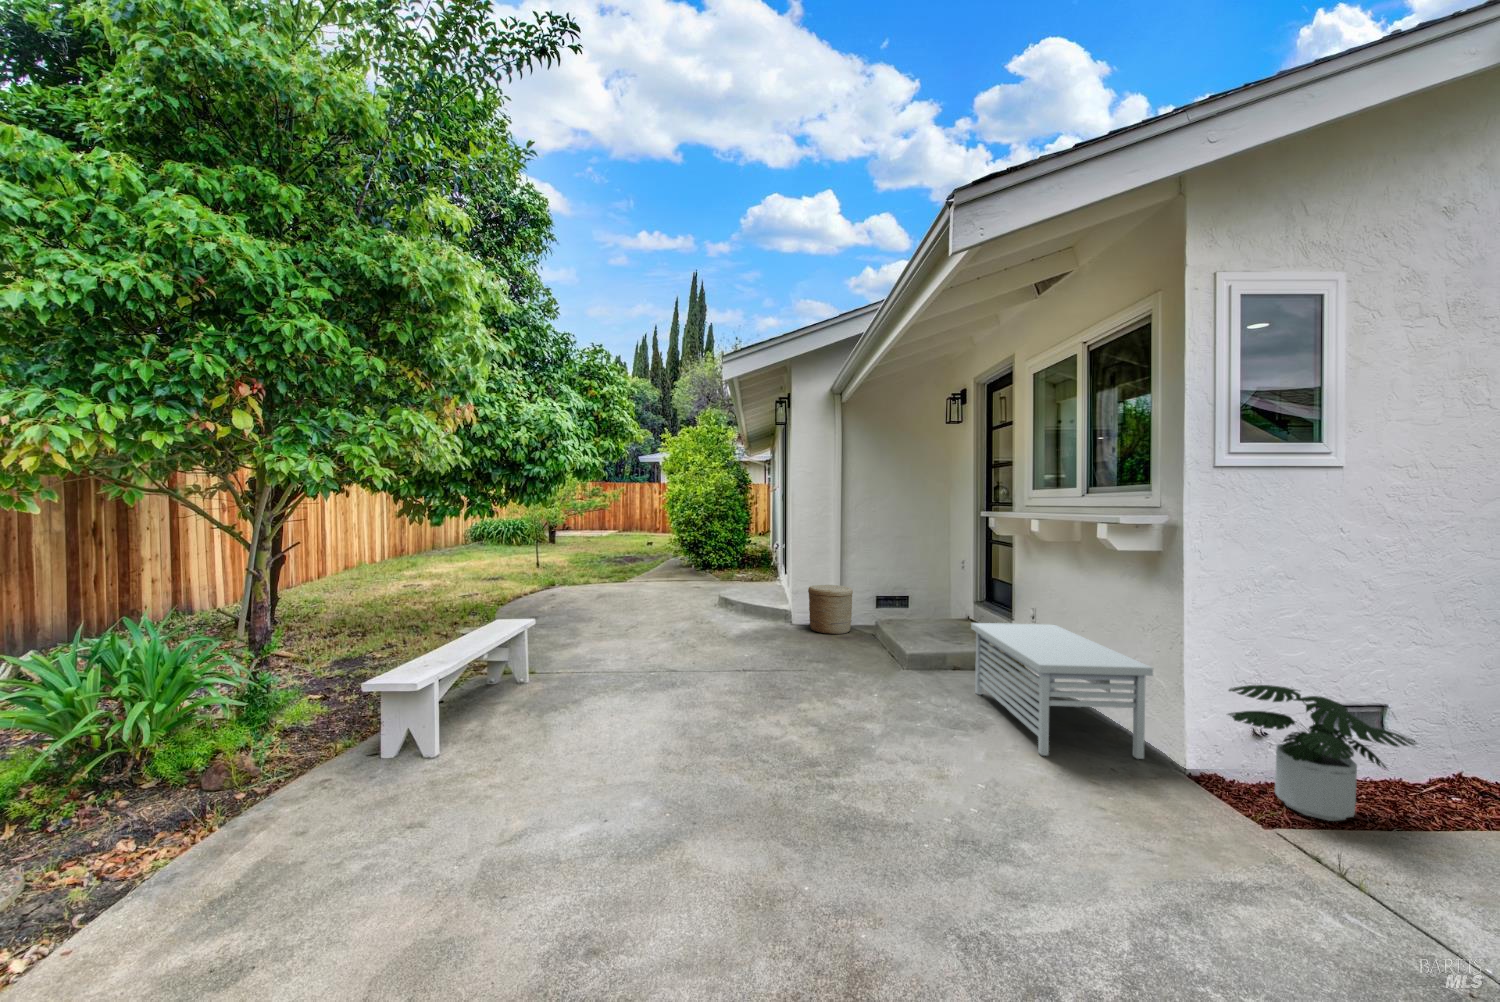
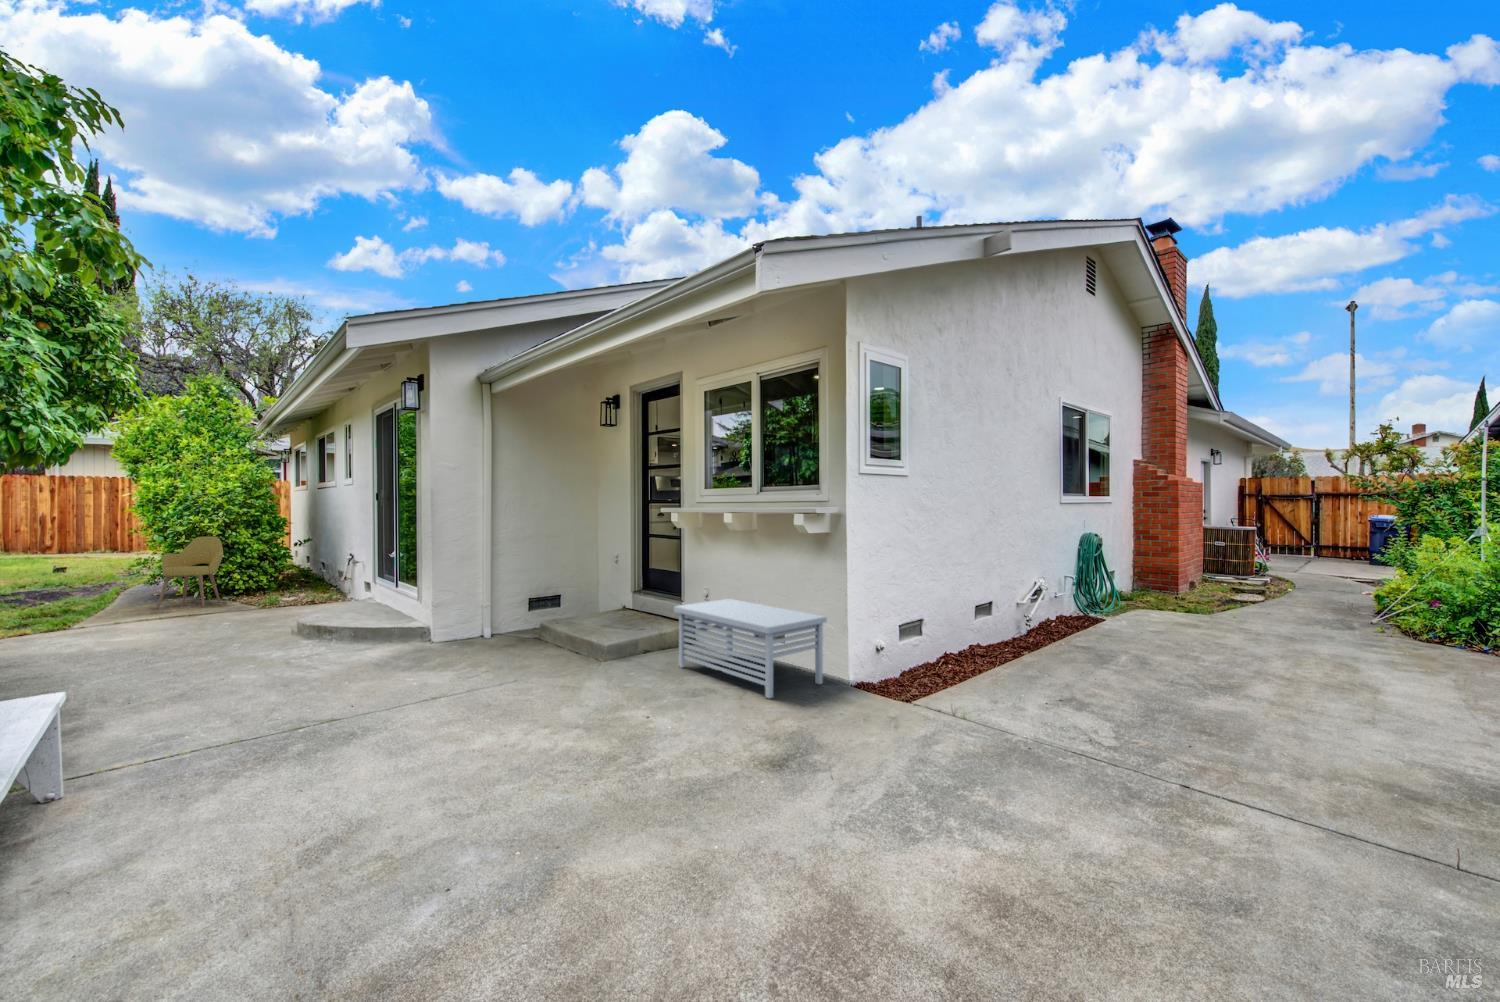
chair: none [667,525,704,576] -> present [156,536,223,609]
woven basket: present [808,585,853,634] -> none [461,591,513,645]
potted plant: present [1228,685,1416,821] -> none [872,615,955,691]

